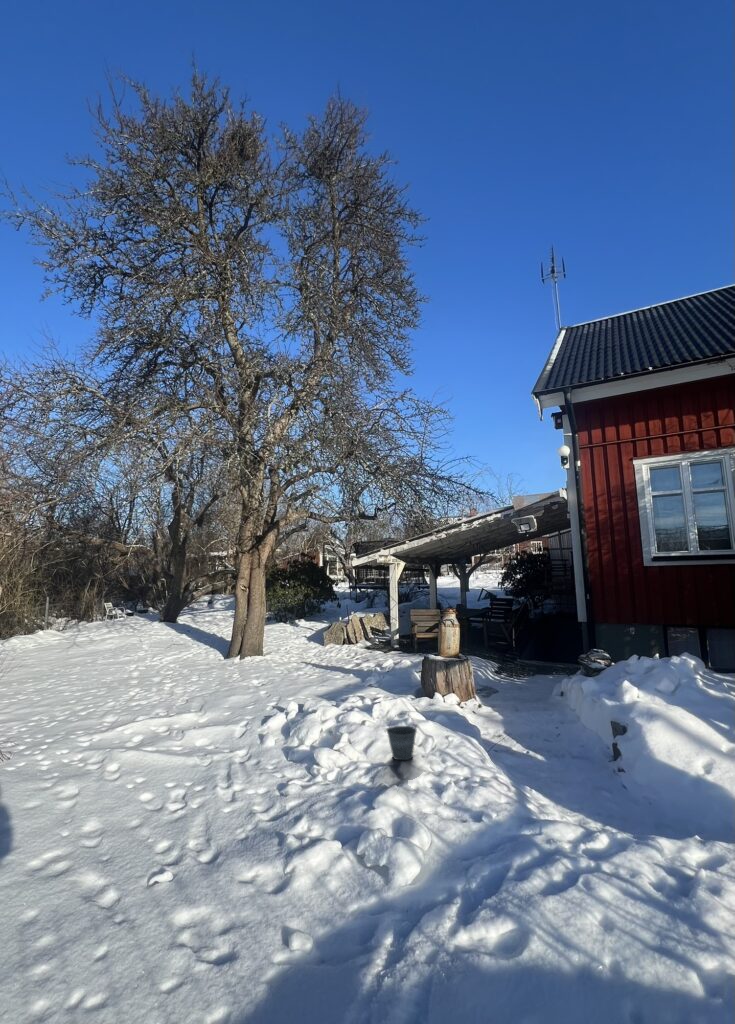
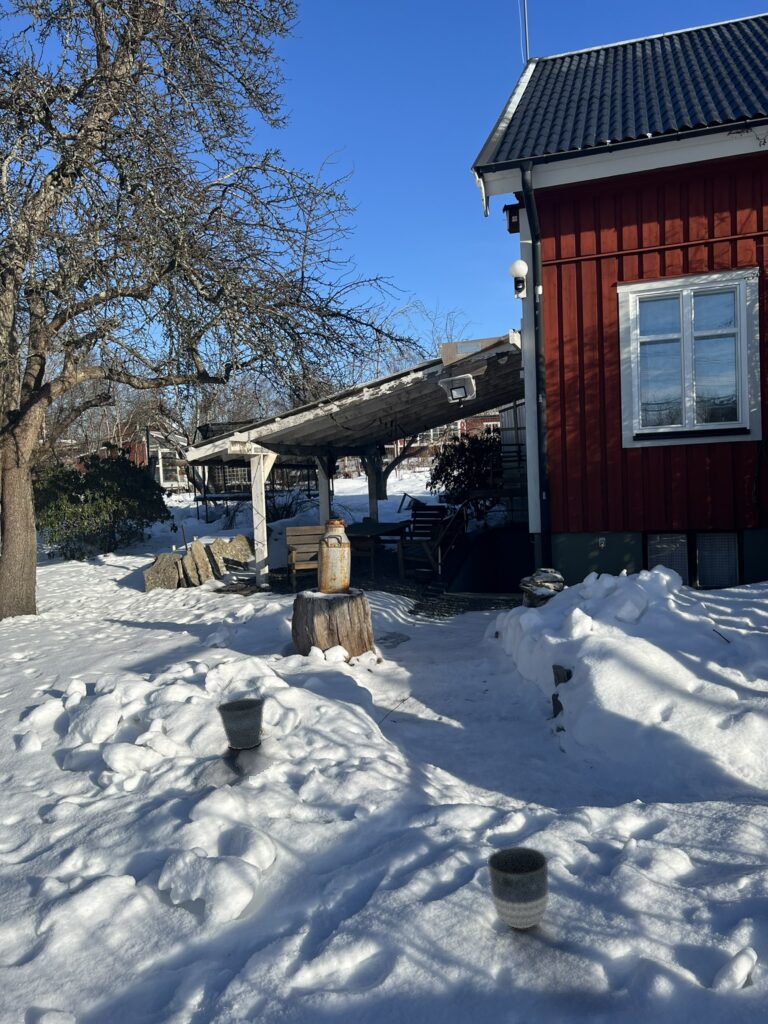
planter: none [597,864,643,930] -> present [488,847,548,928]

